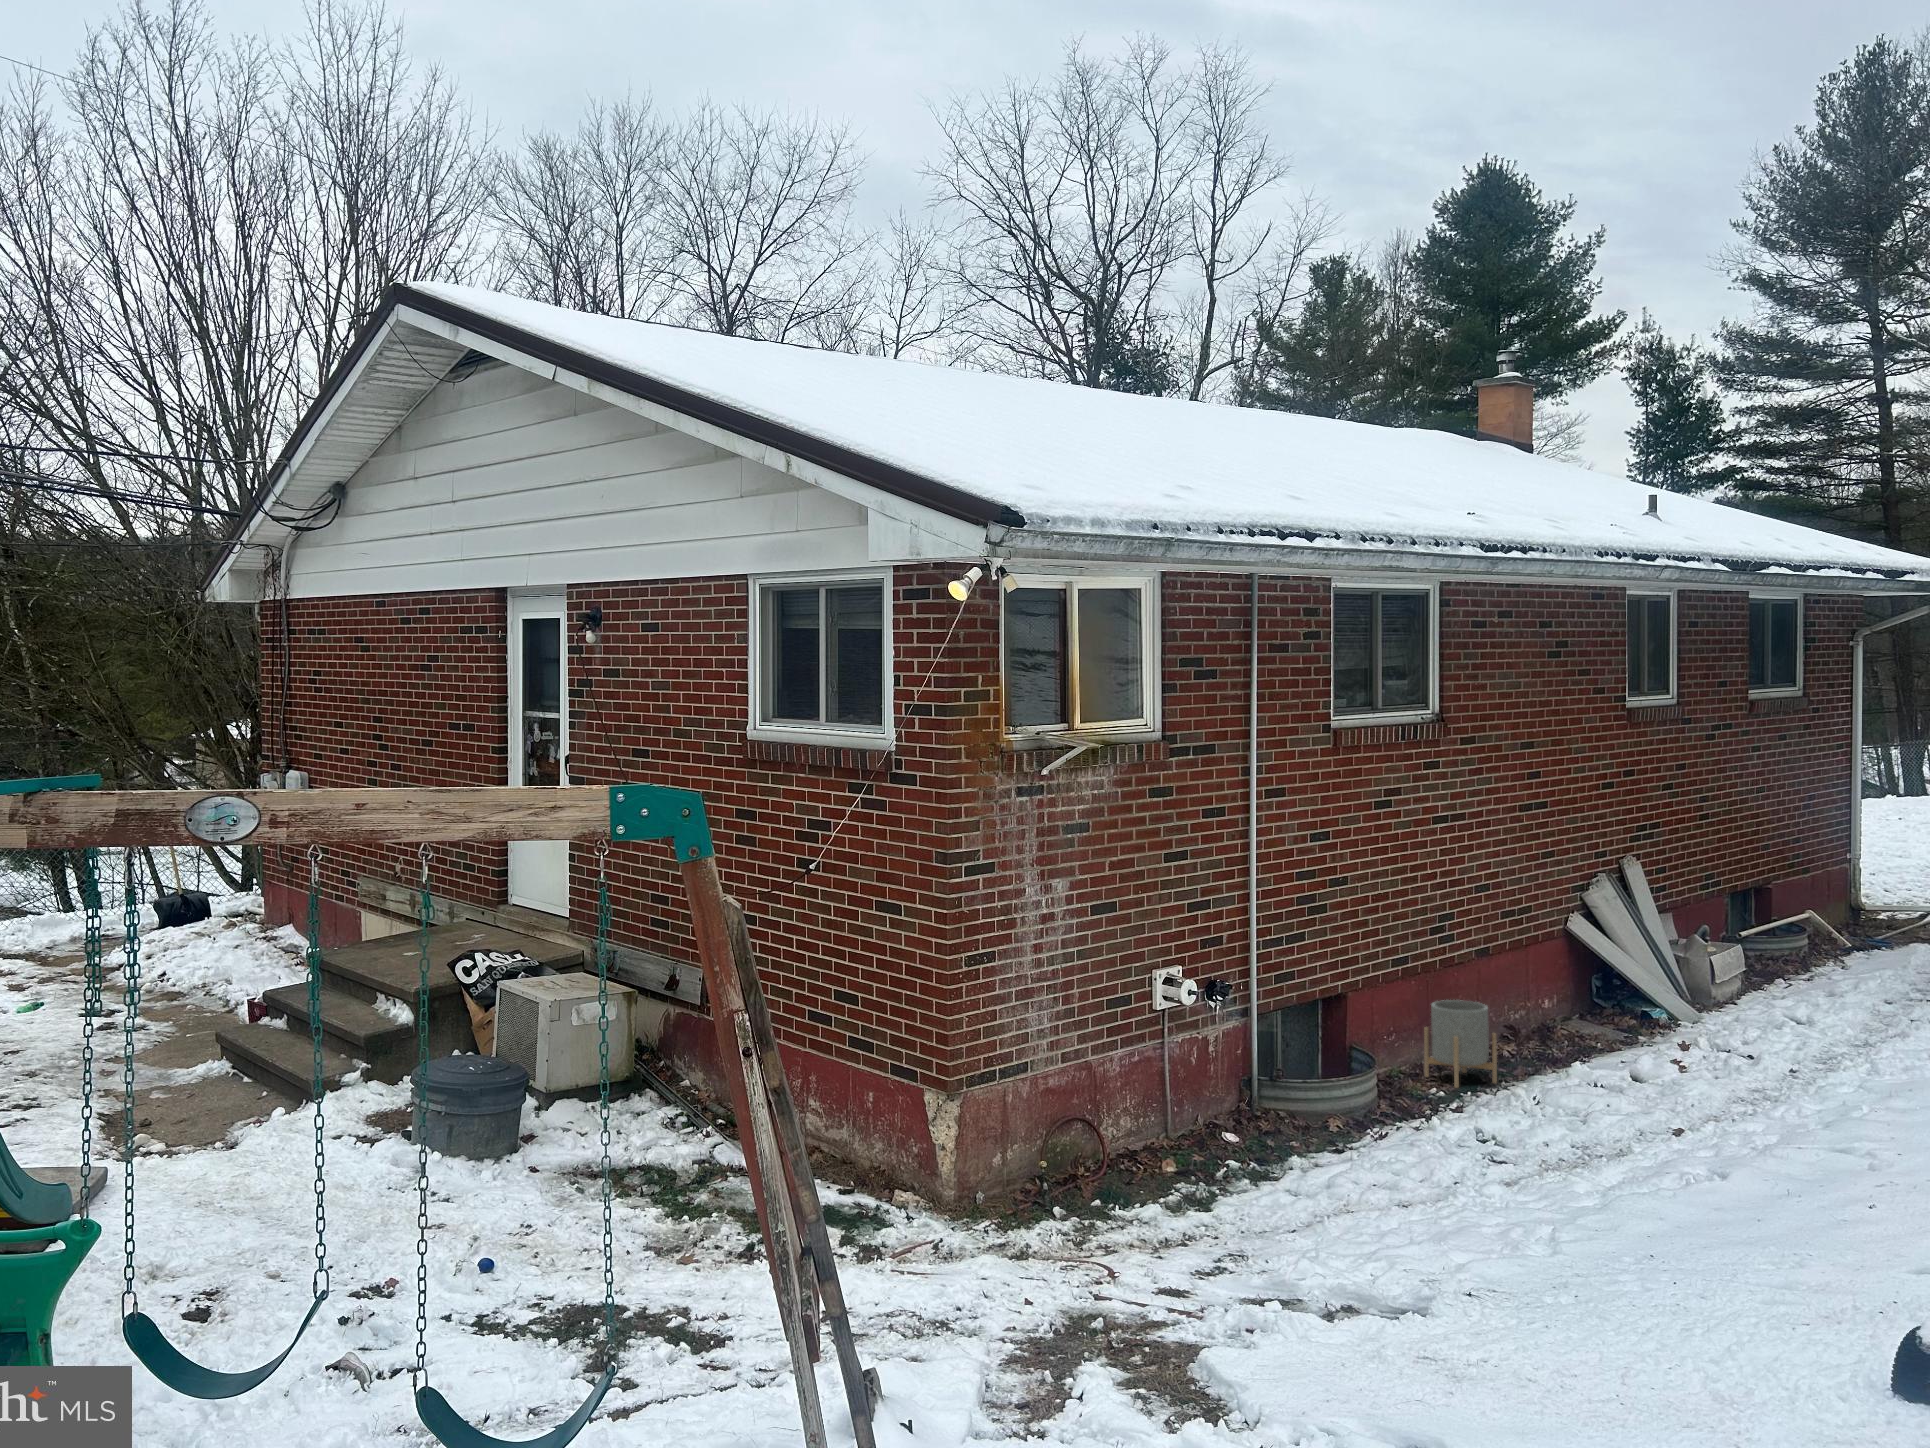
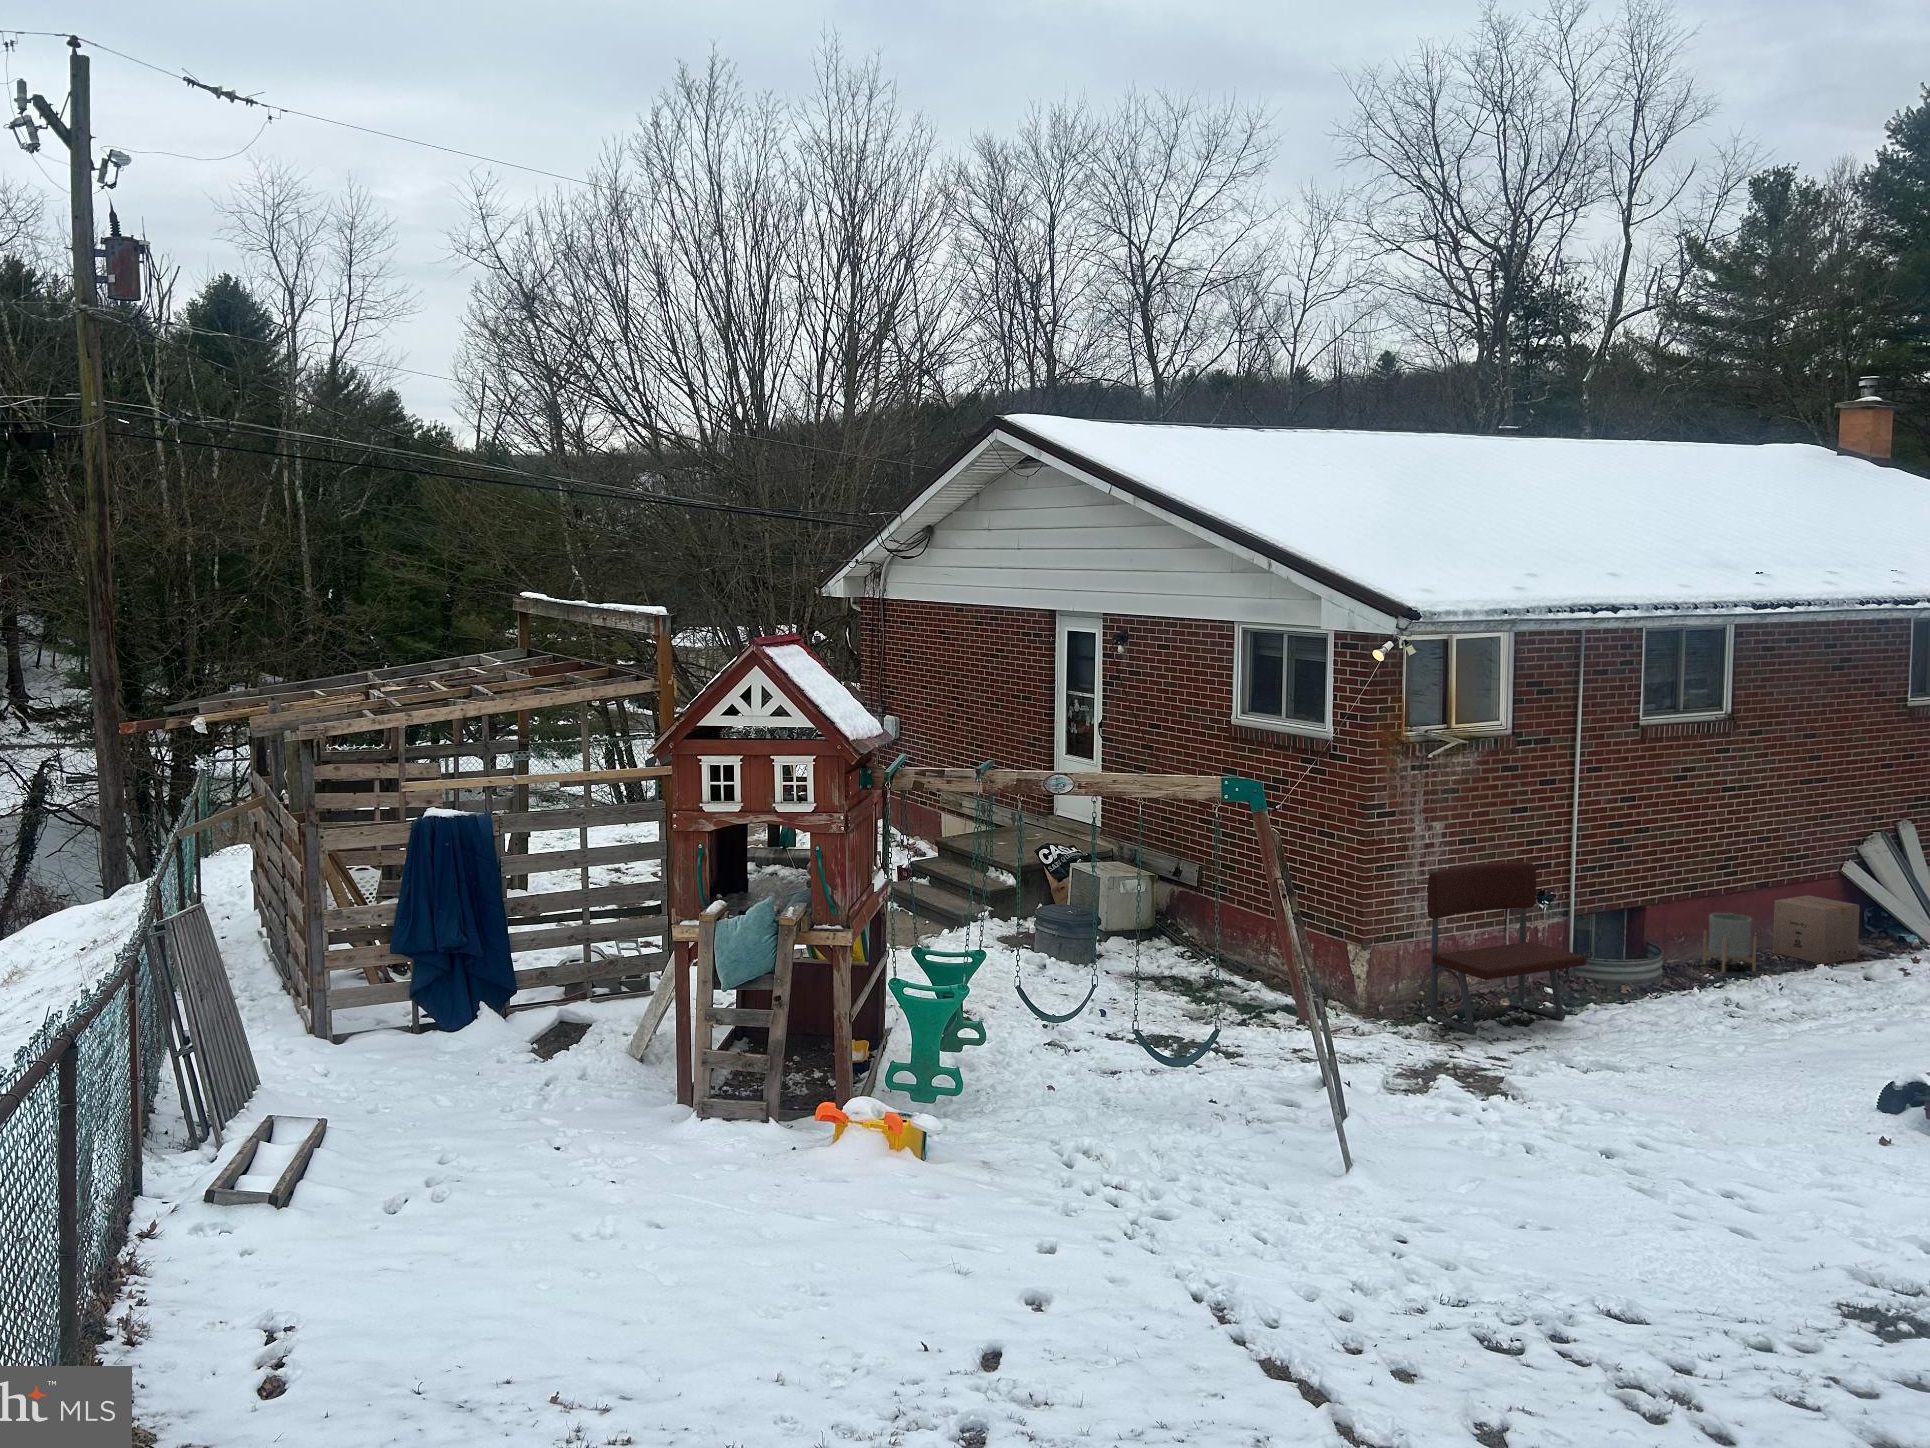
bench: none [1048,938,1293,1235] -> present [1427,862,1586,1035]
cardboard box: none [1503,968,1611,1064] -> present [1773,895,1860,964]

